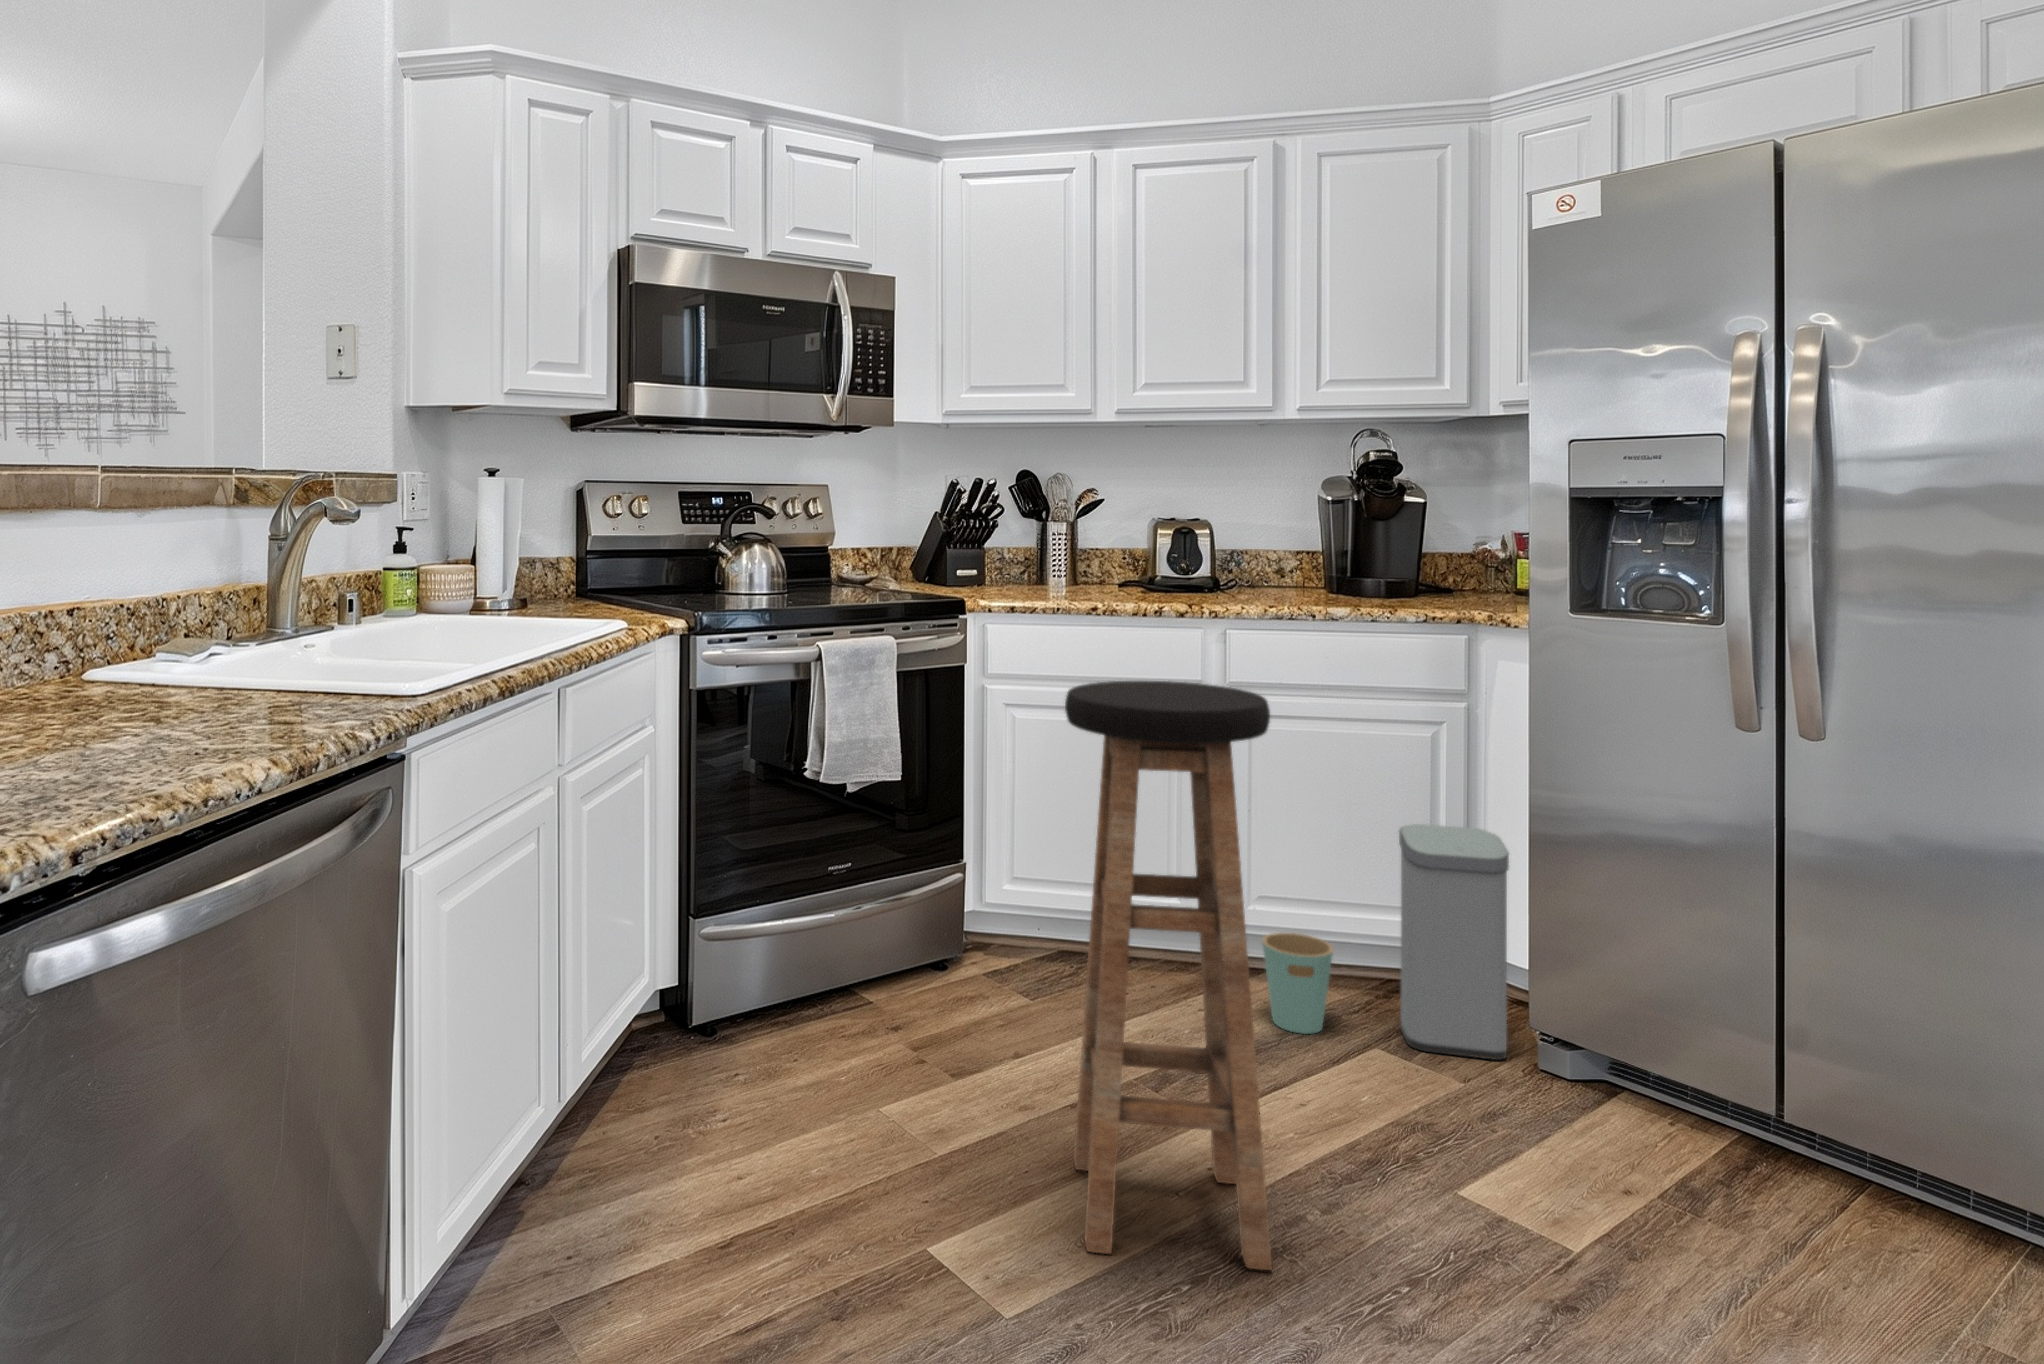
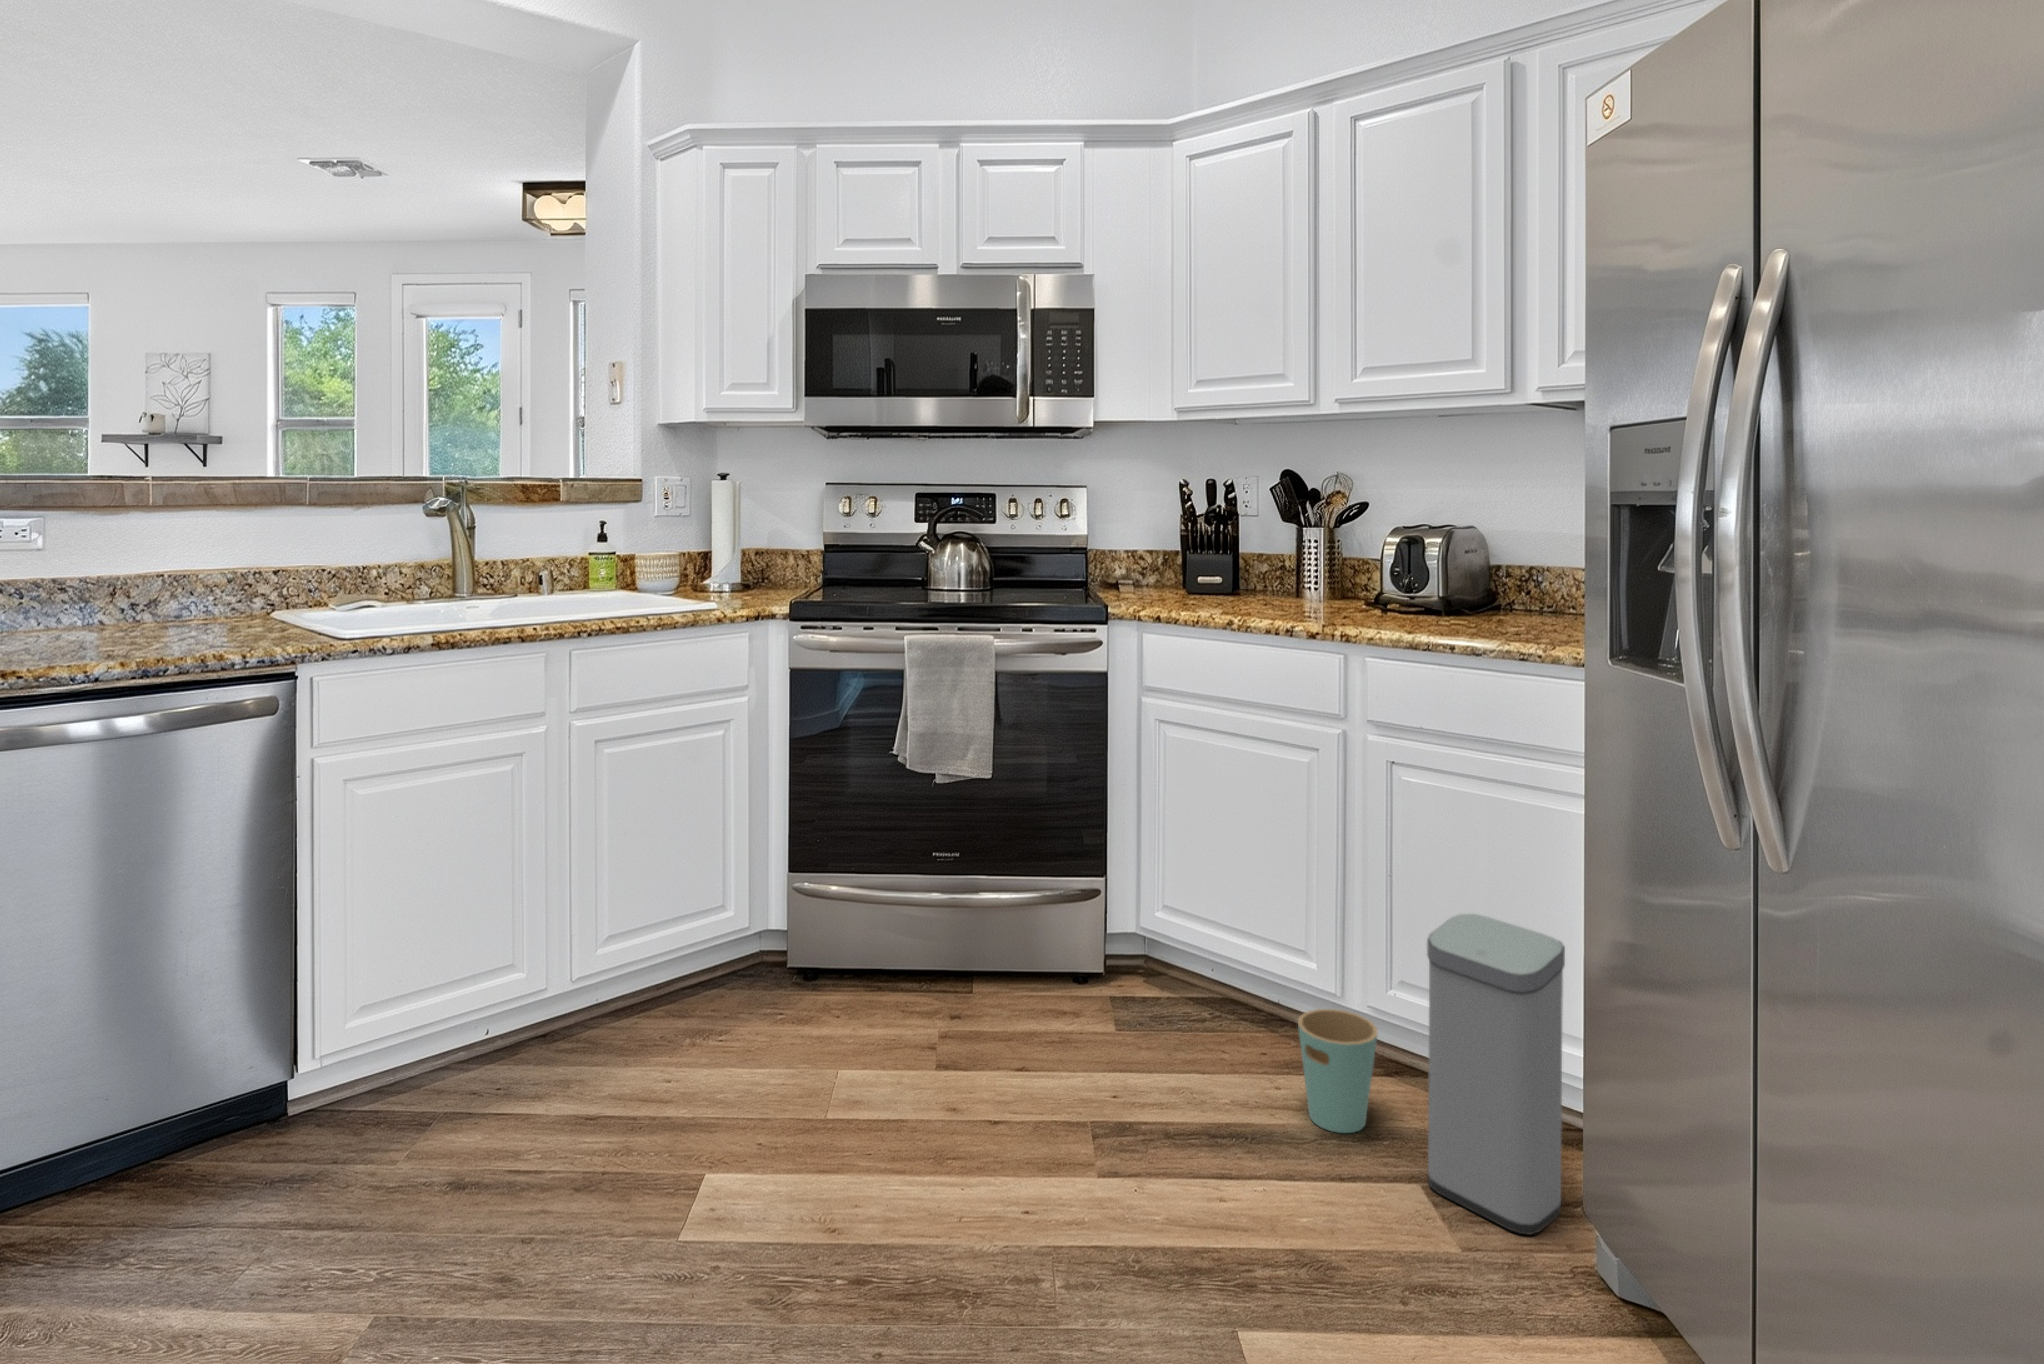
bar stool: present [1065,681,1272,1270] -> none [770,687,1001,1291]

